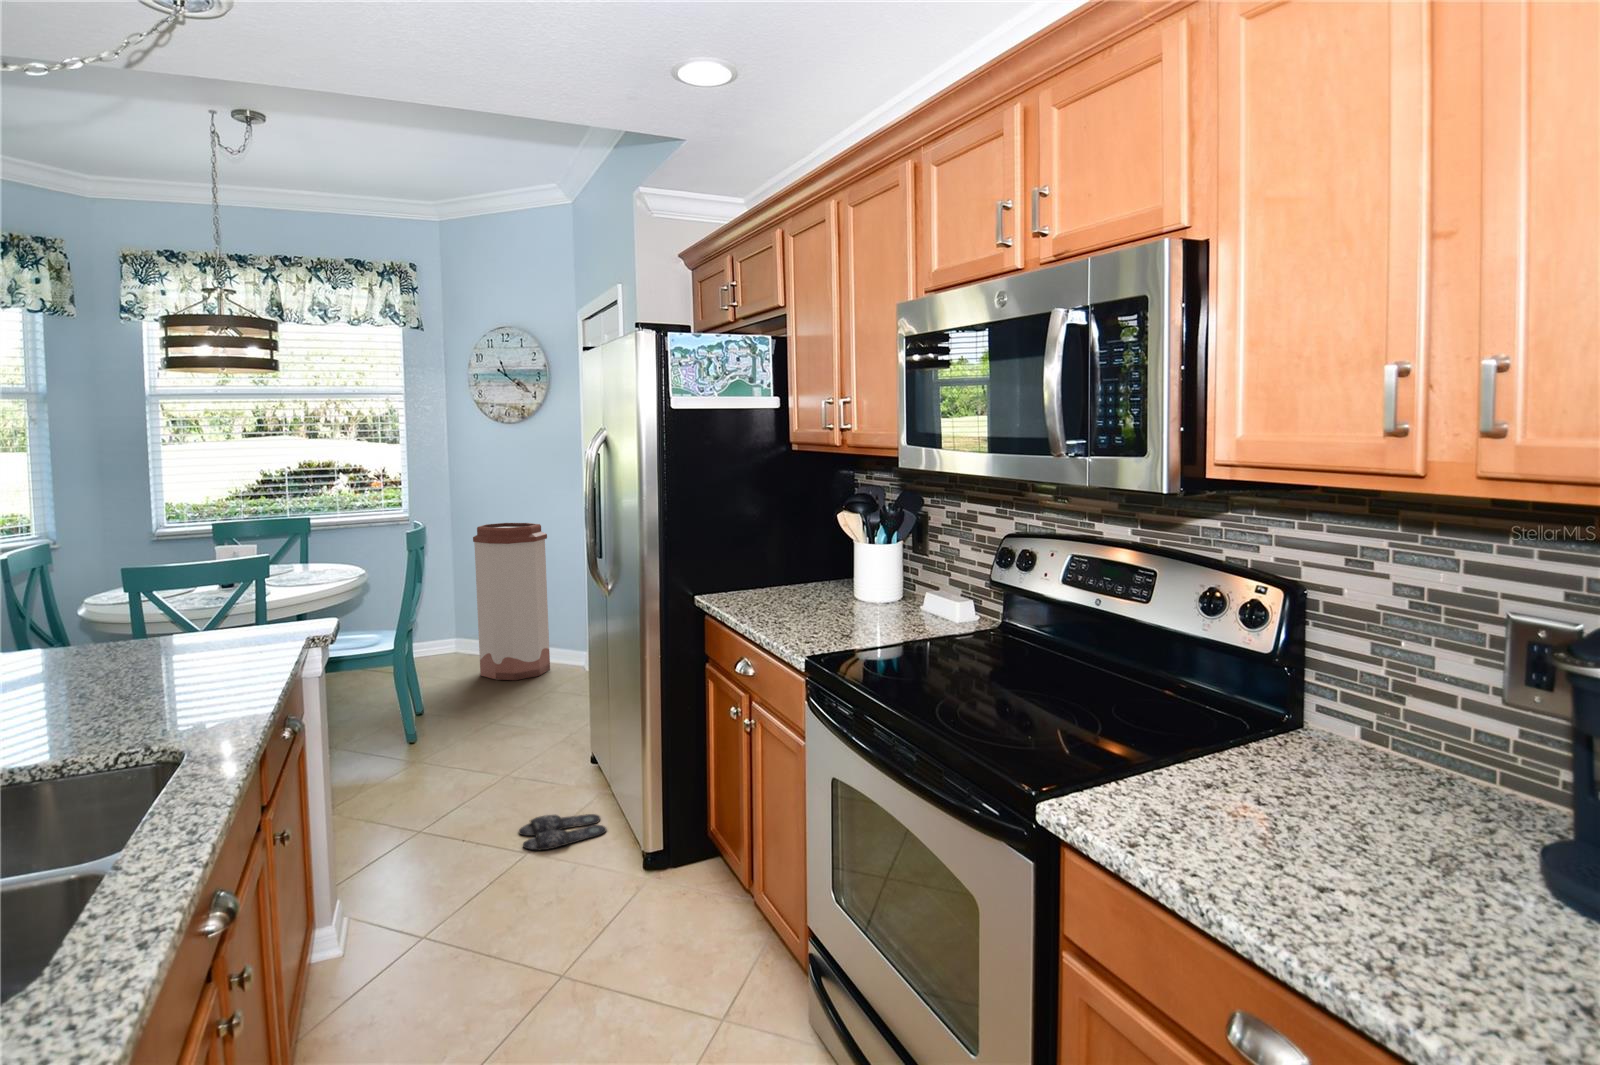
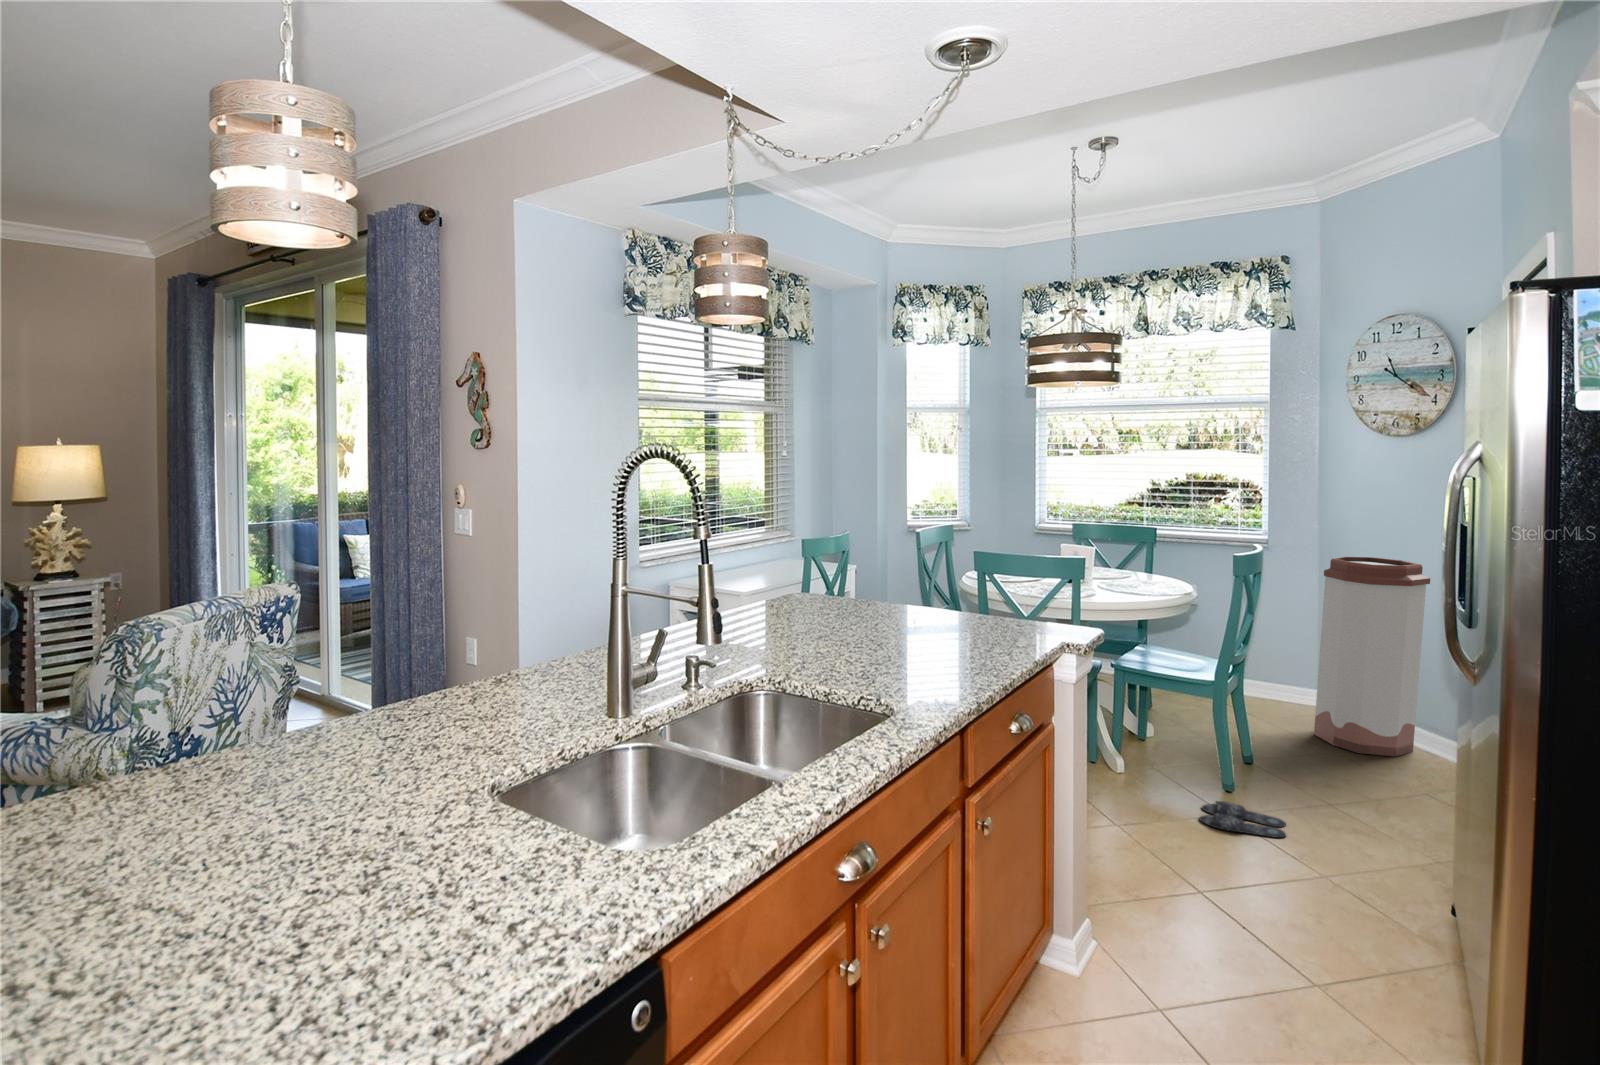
slippers: present [519,814,606,850] -> present [1199,801,1286,838]

